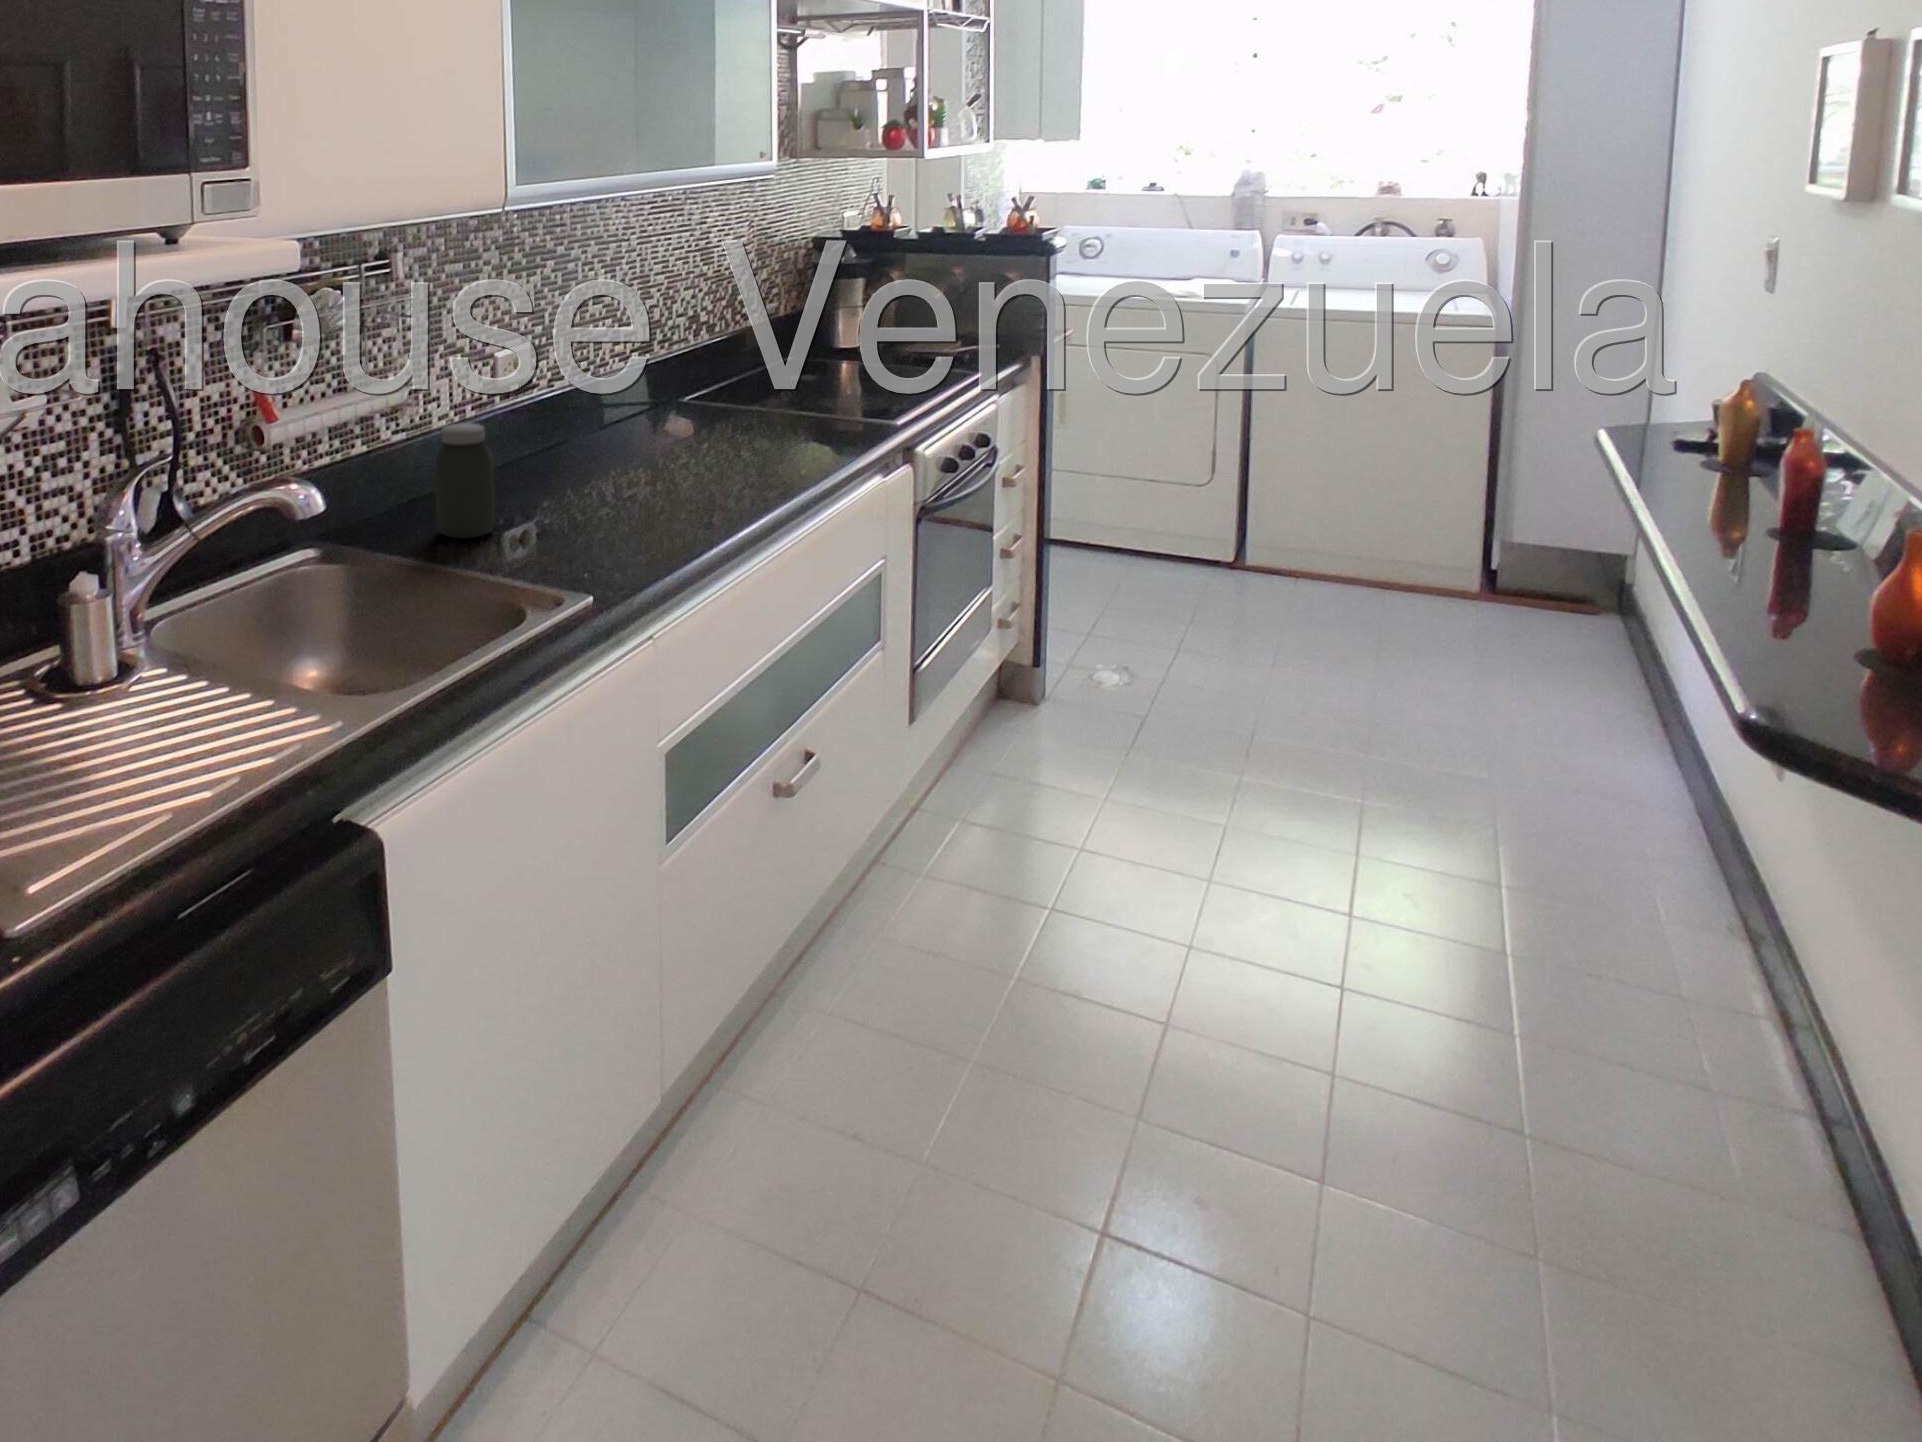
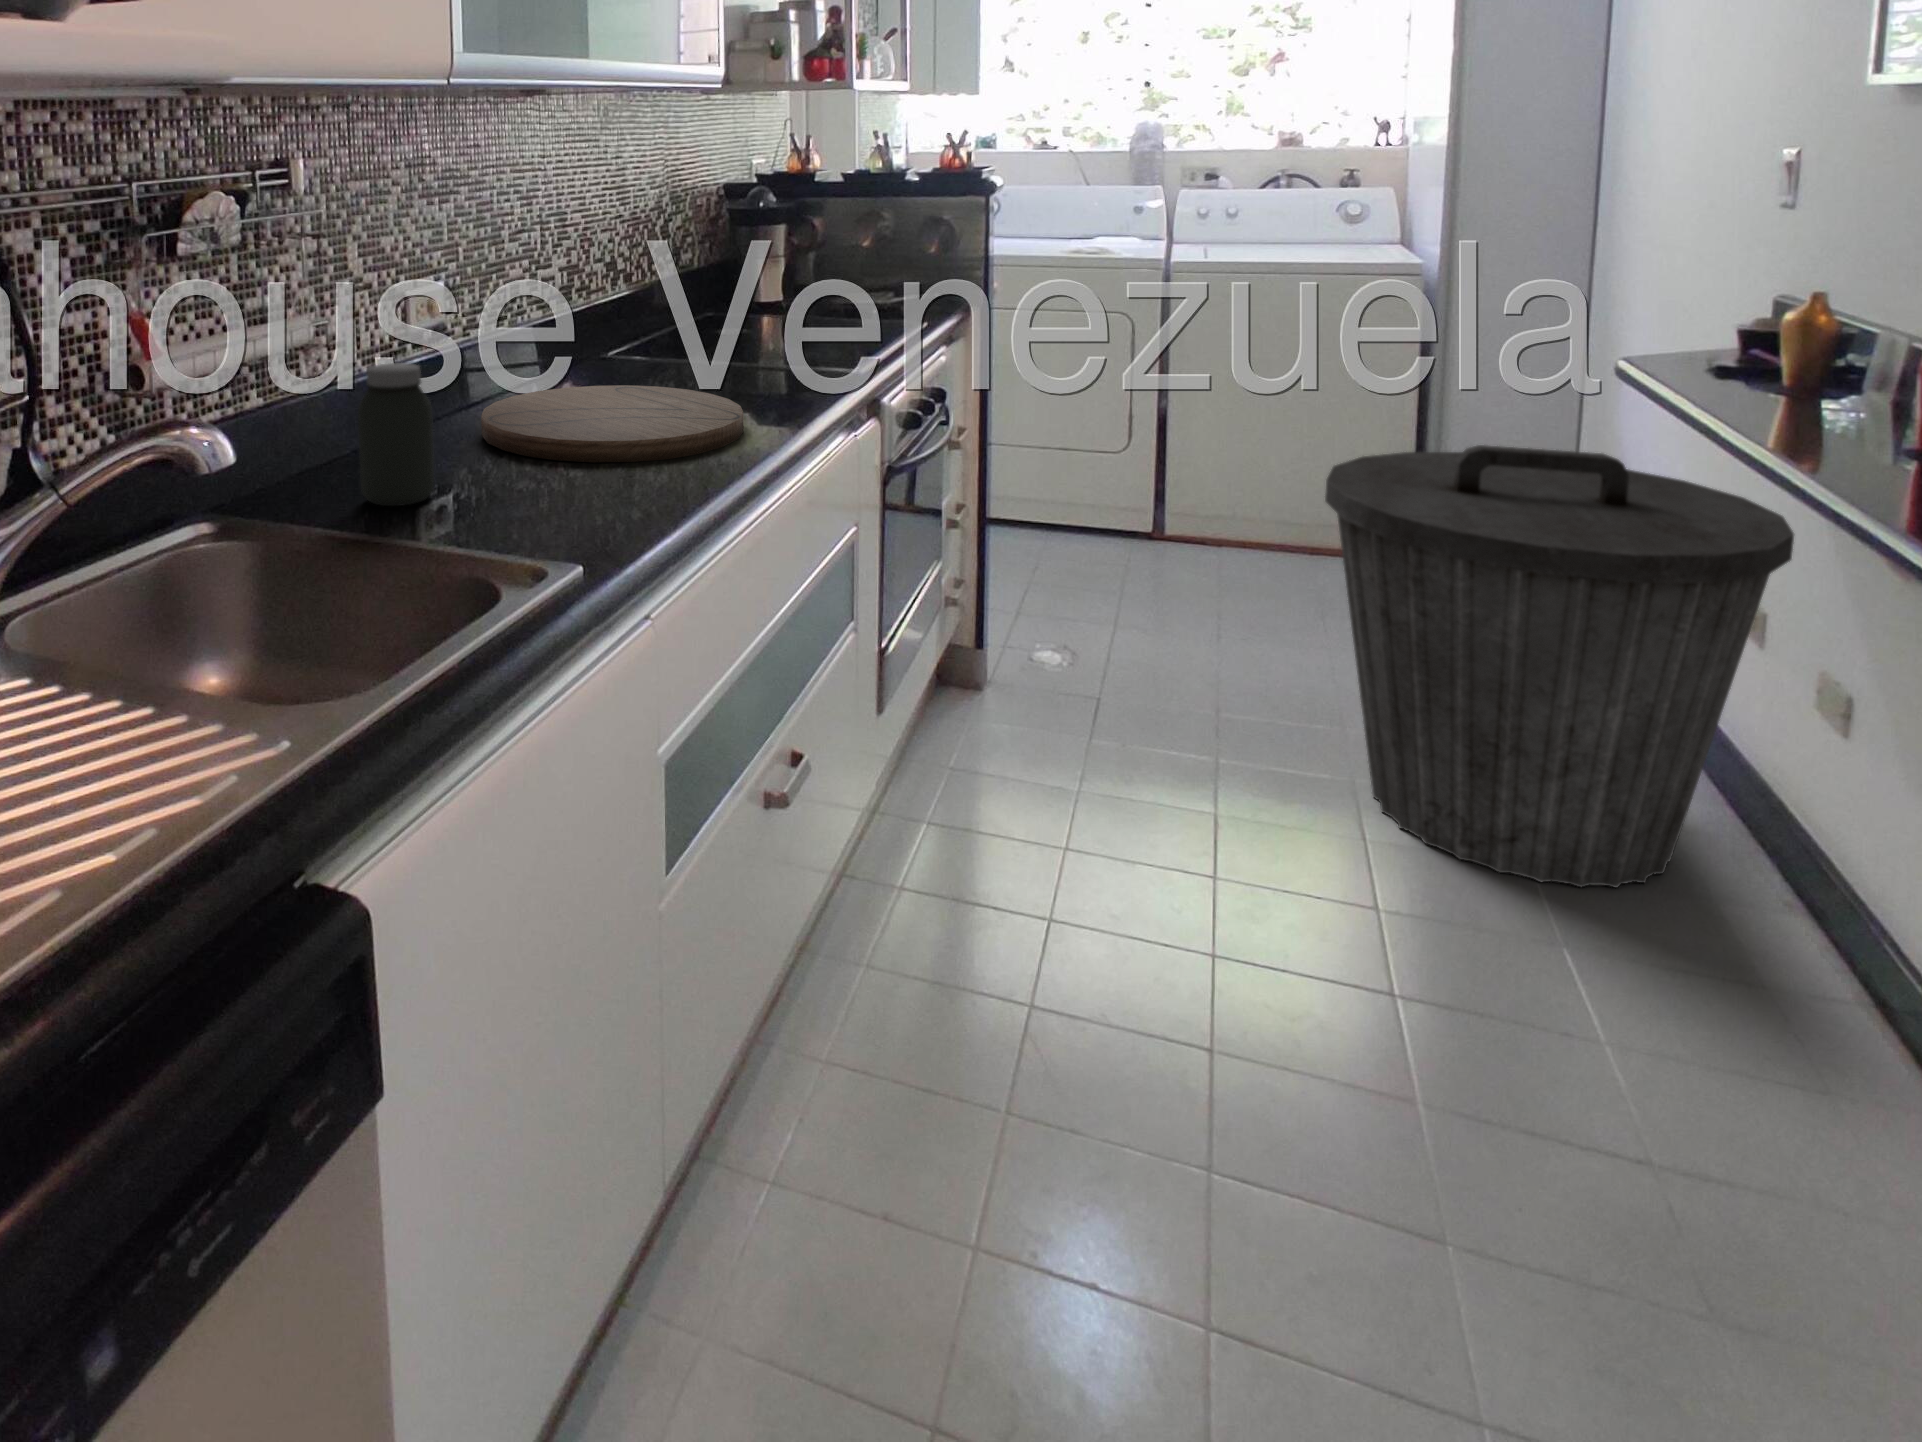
cutting board: none [550,434,768,505] -> present [481,385,744,462]
trash can: none [1329,502,1737,906] -> present [1325,445,1794,887]

